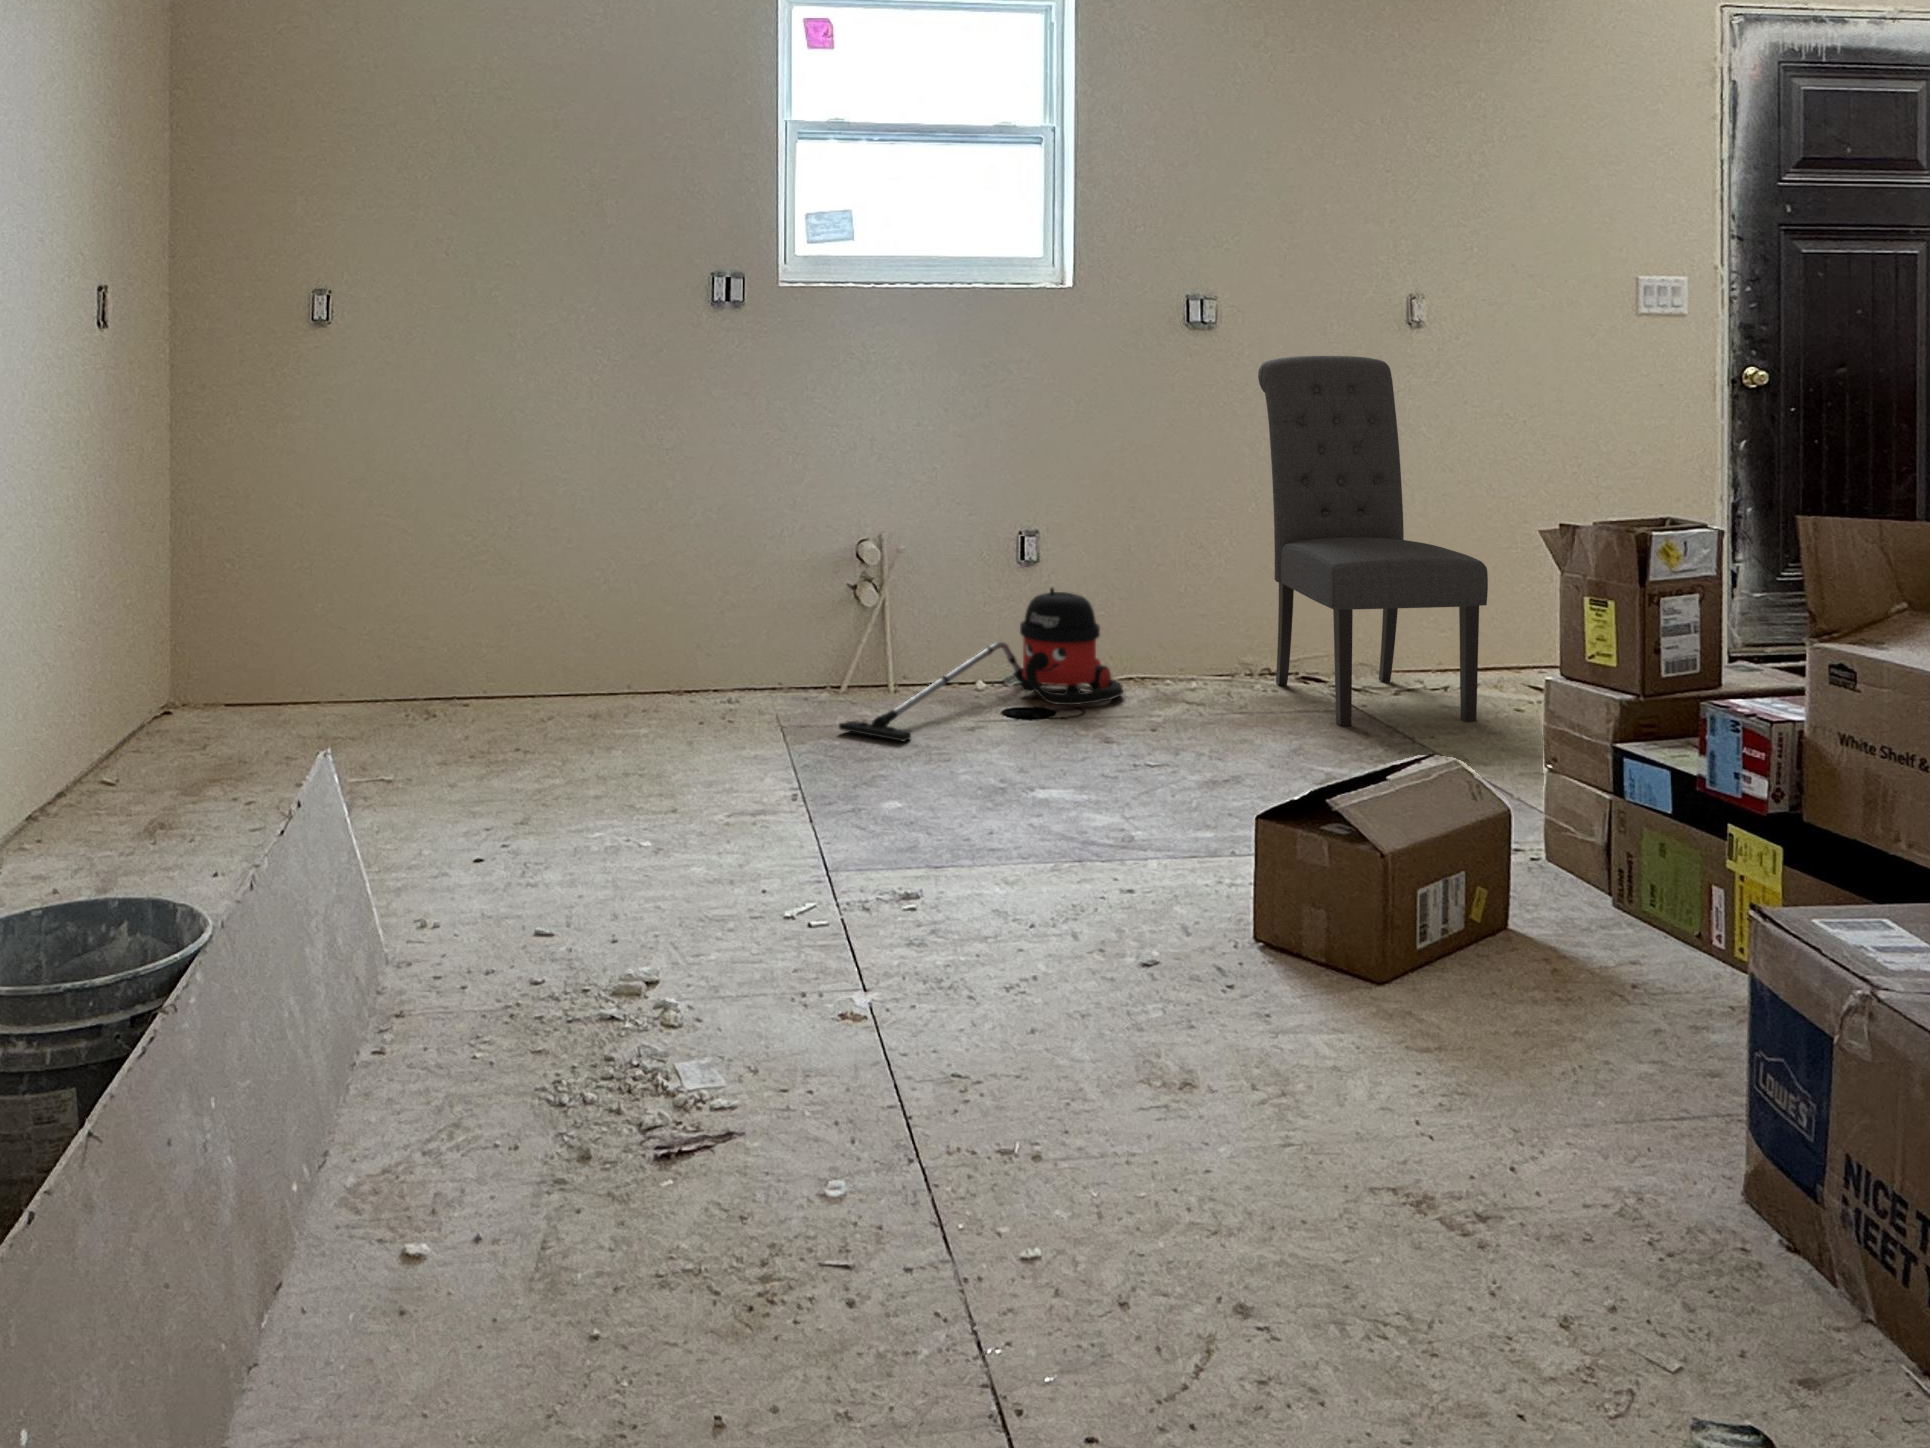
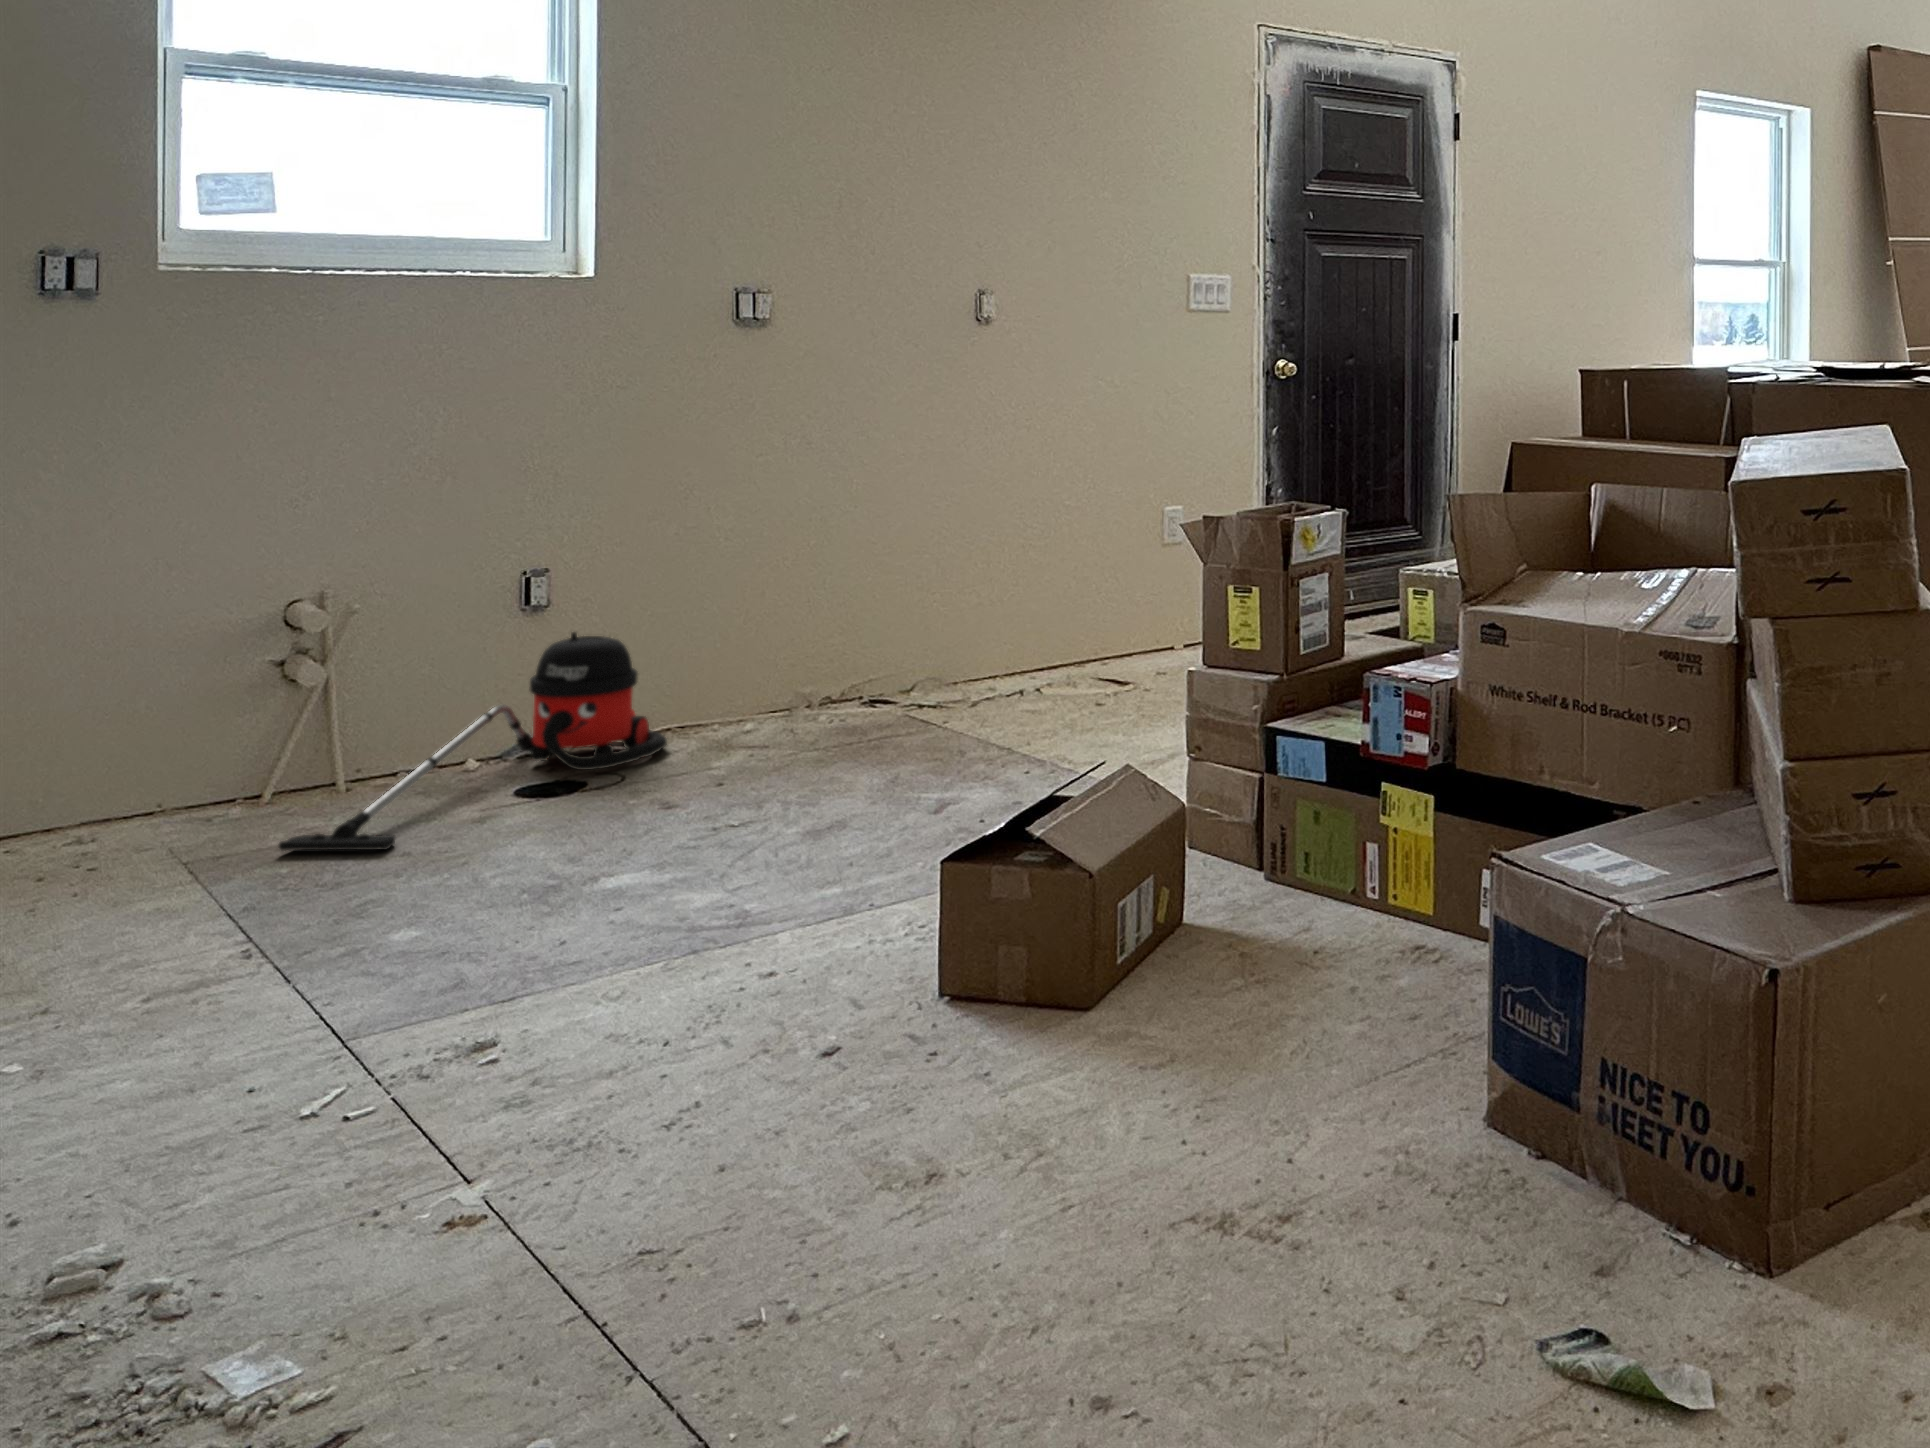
chair: present [1258,356,1488,726] -> none [823,354,1077,744]

